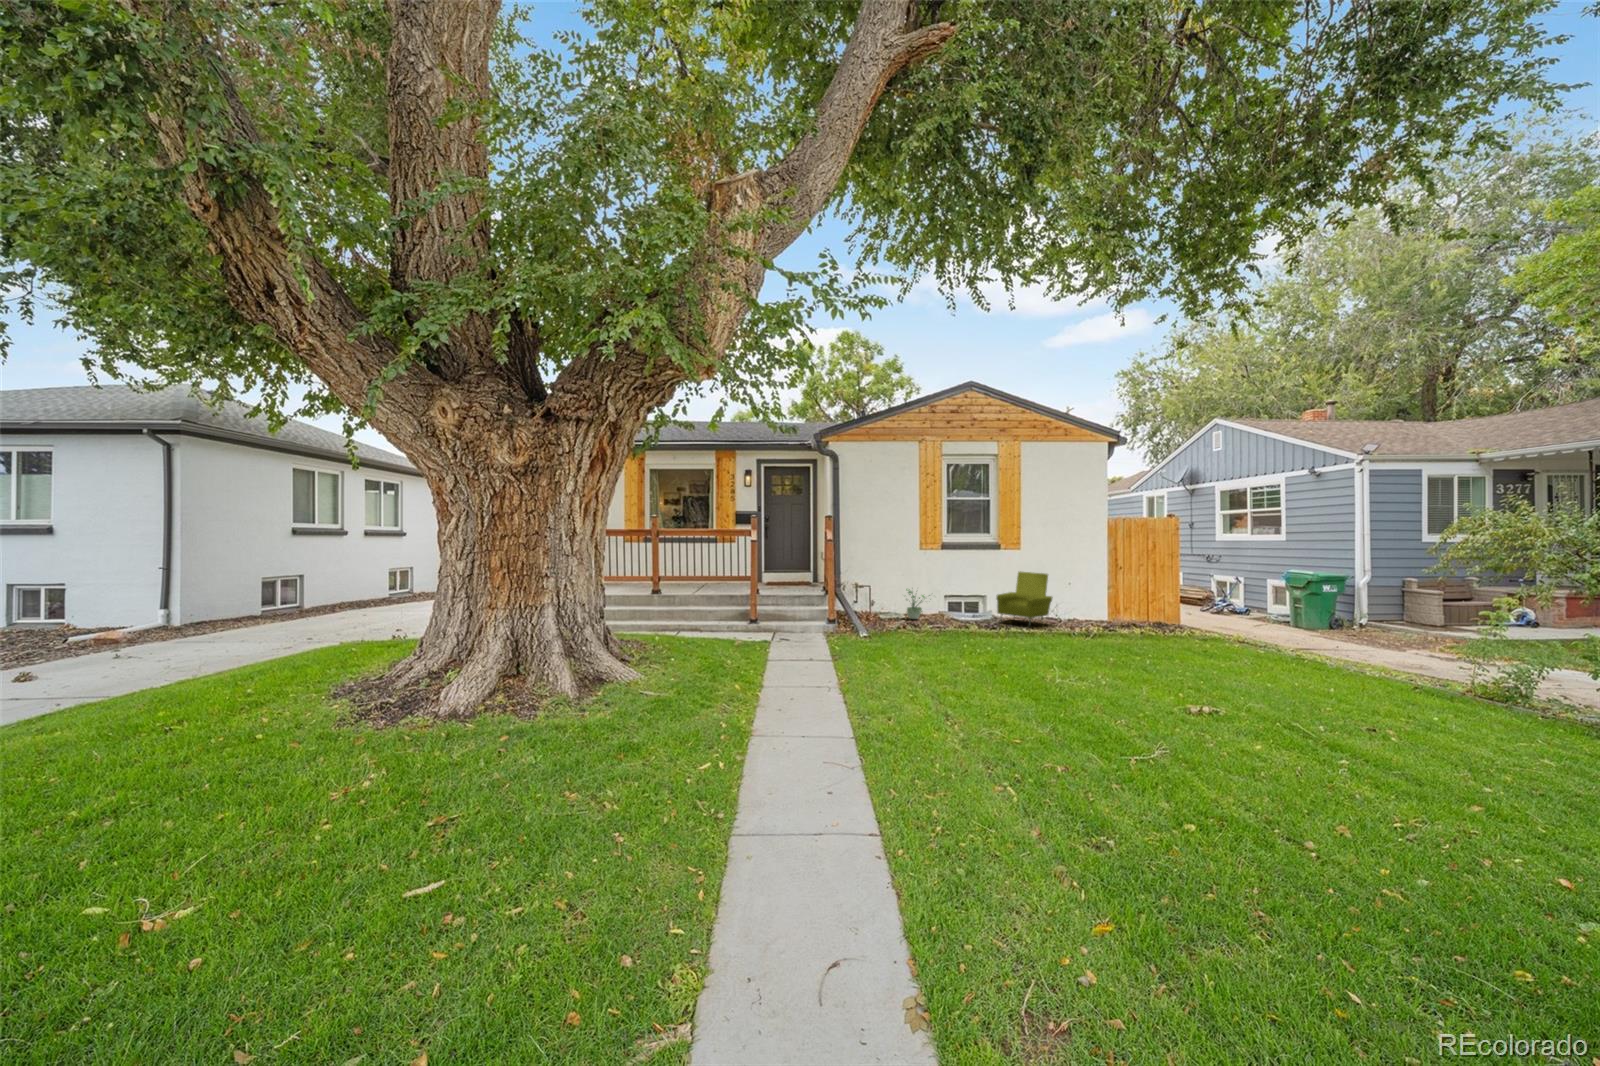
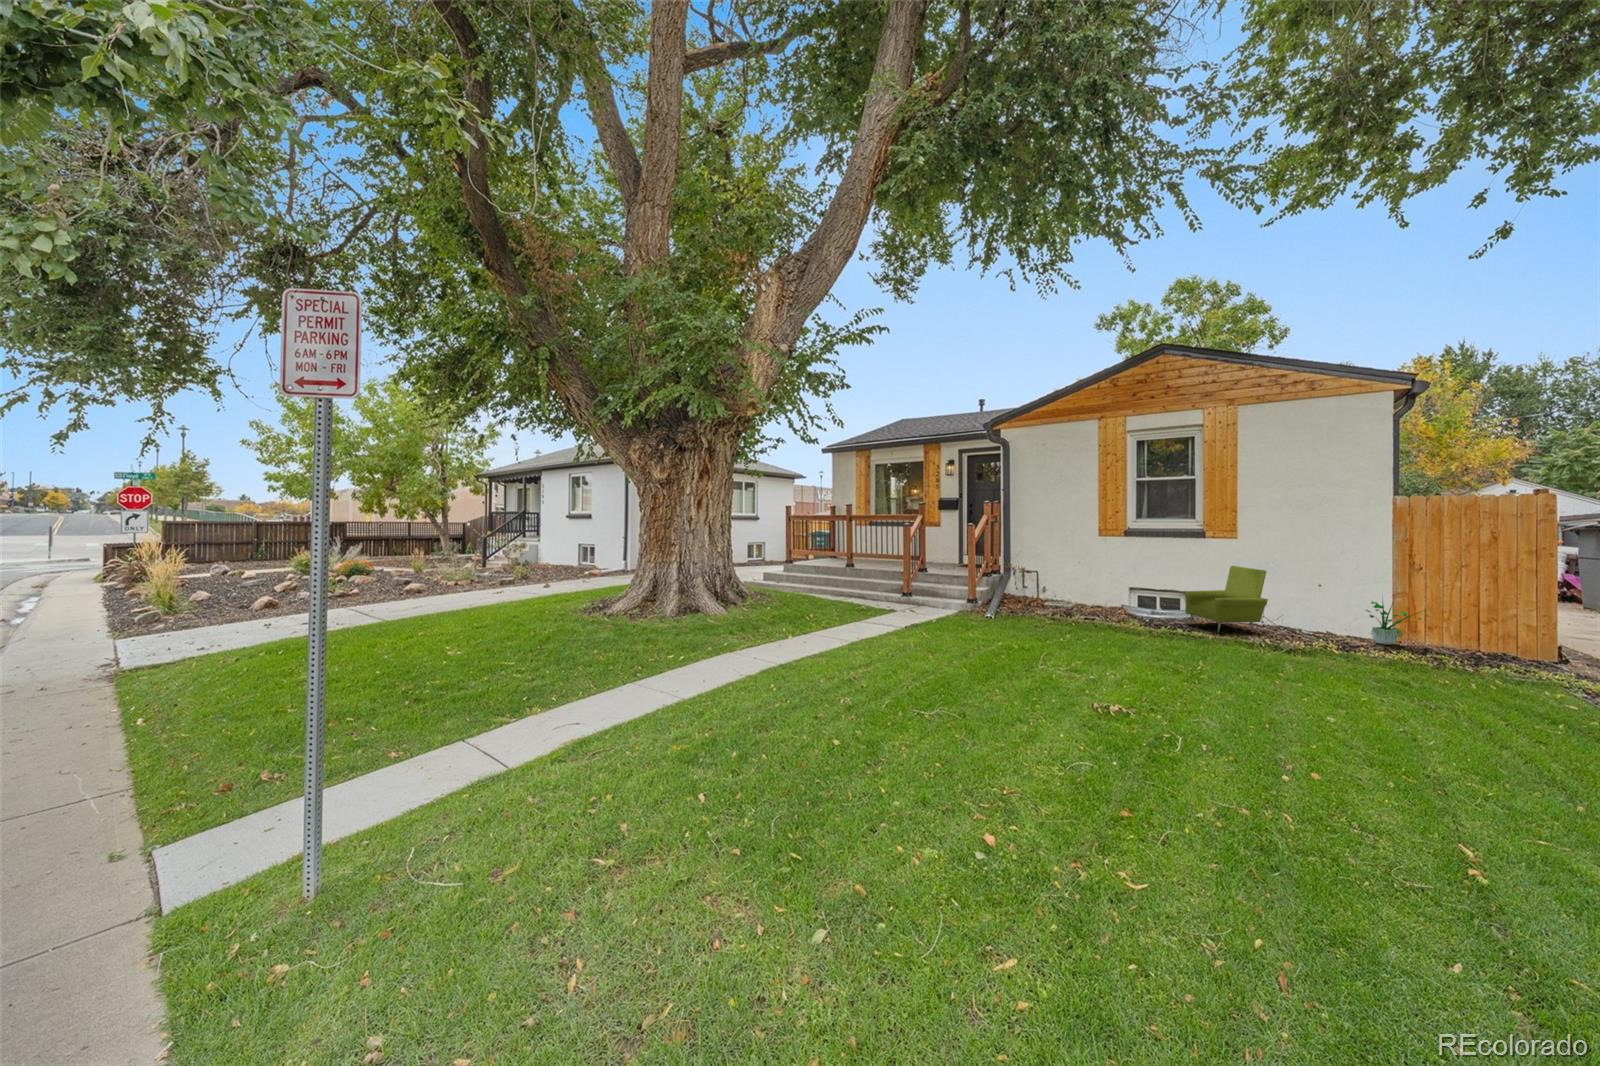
potted plant: present [906,589,925,619] -> present [1366,601,1429,645]

